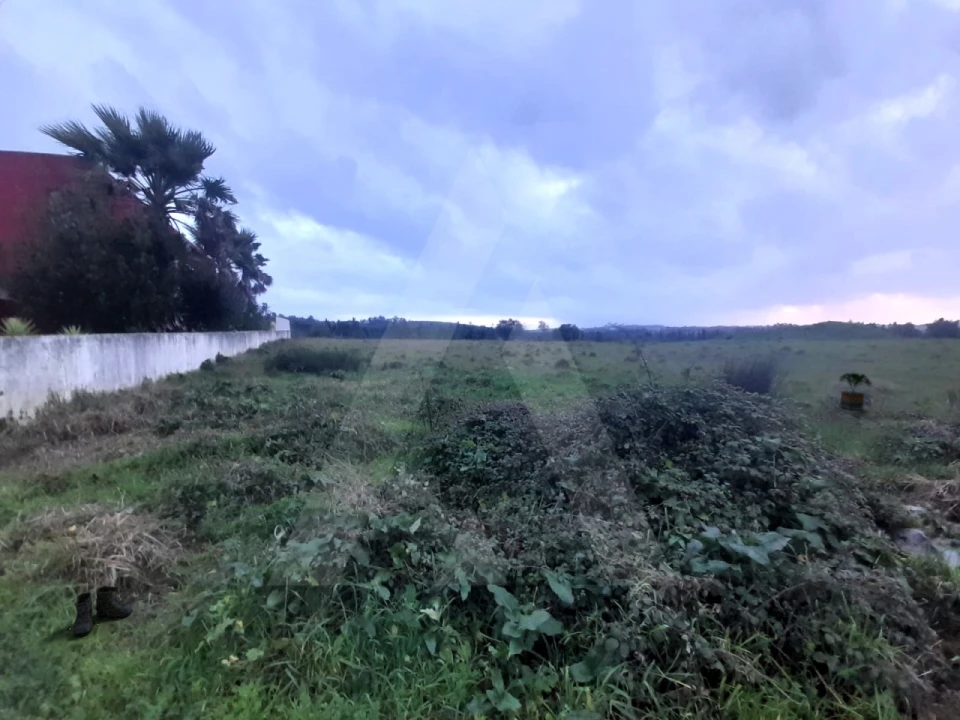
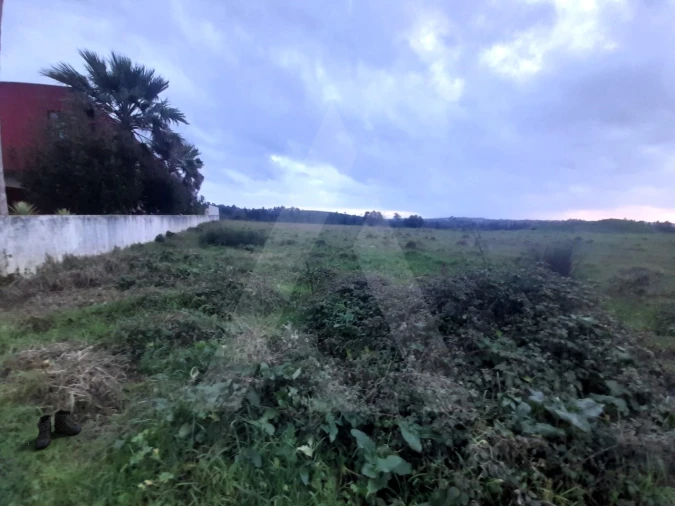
potted tree: present [840,373,872,410] -> none [630,262,659,291]

